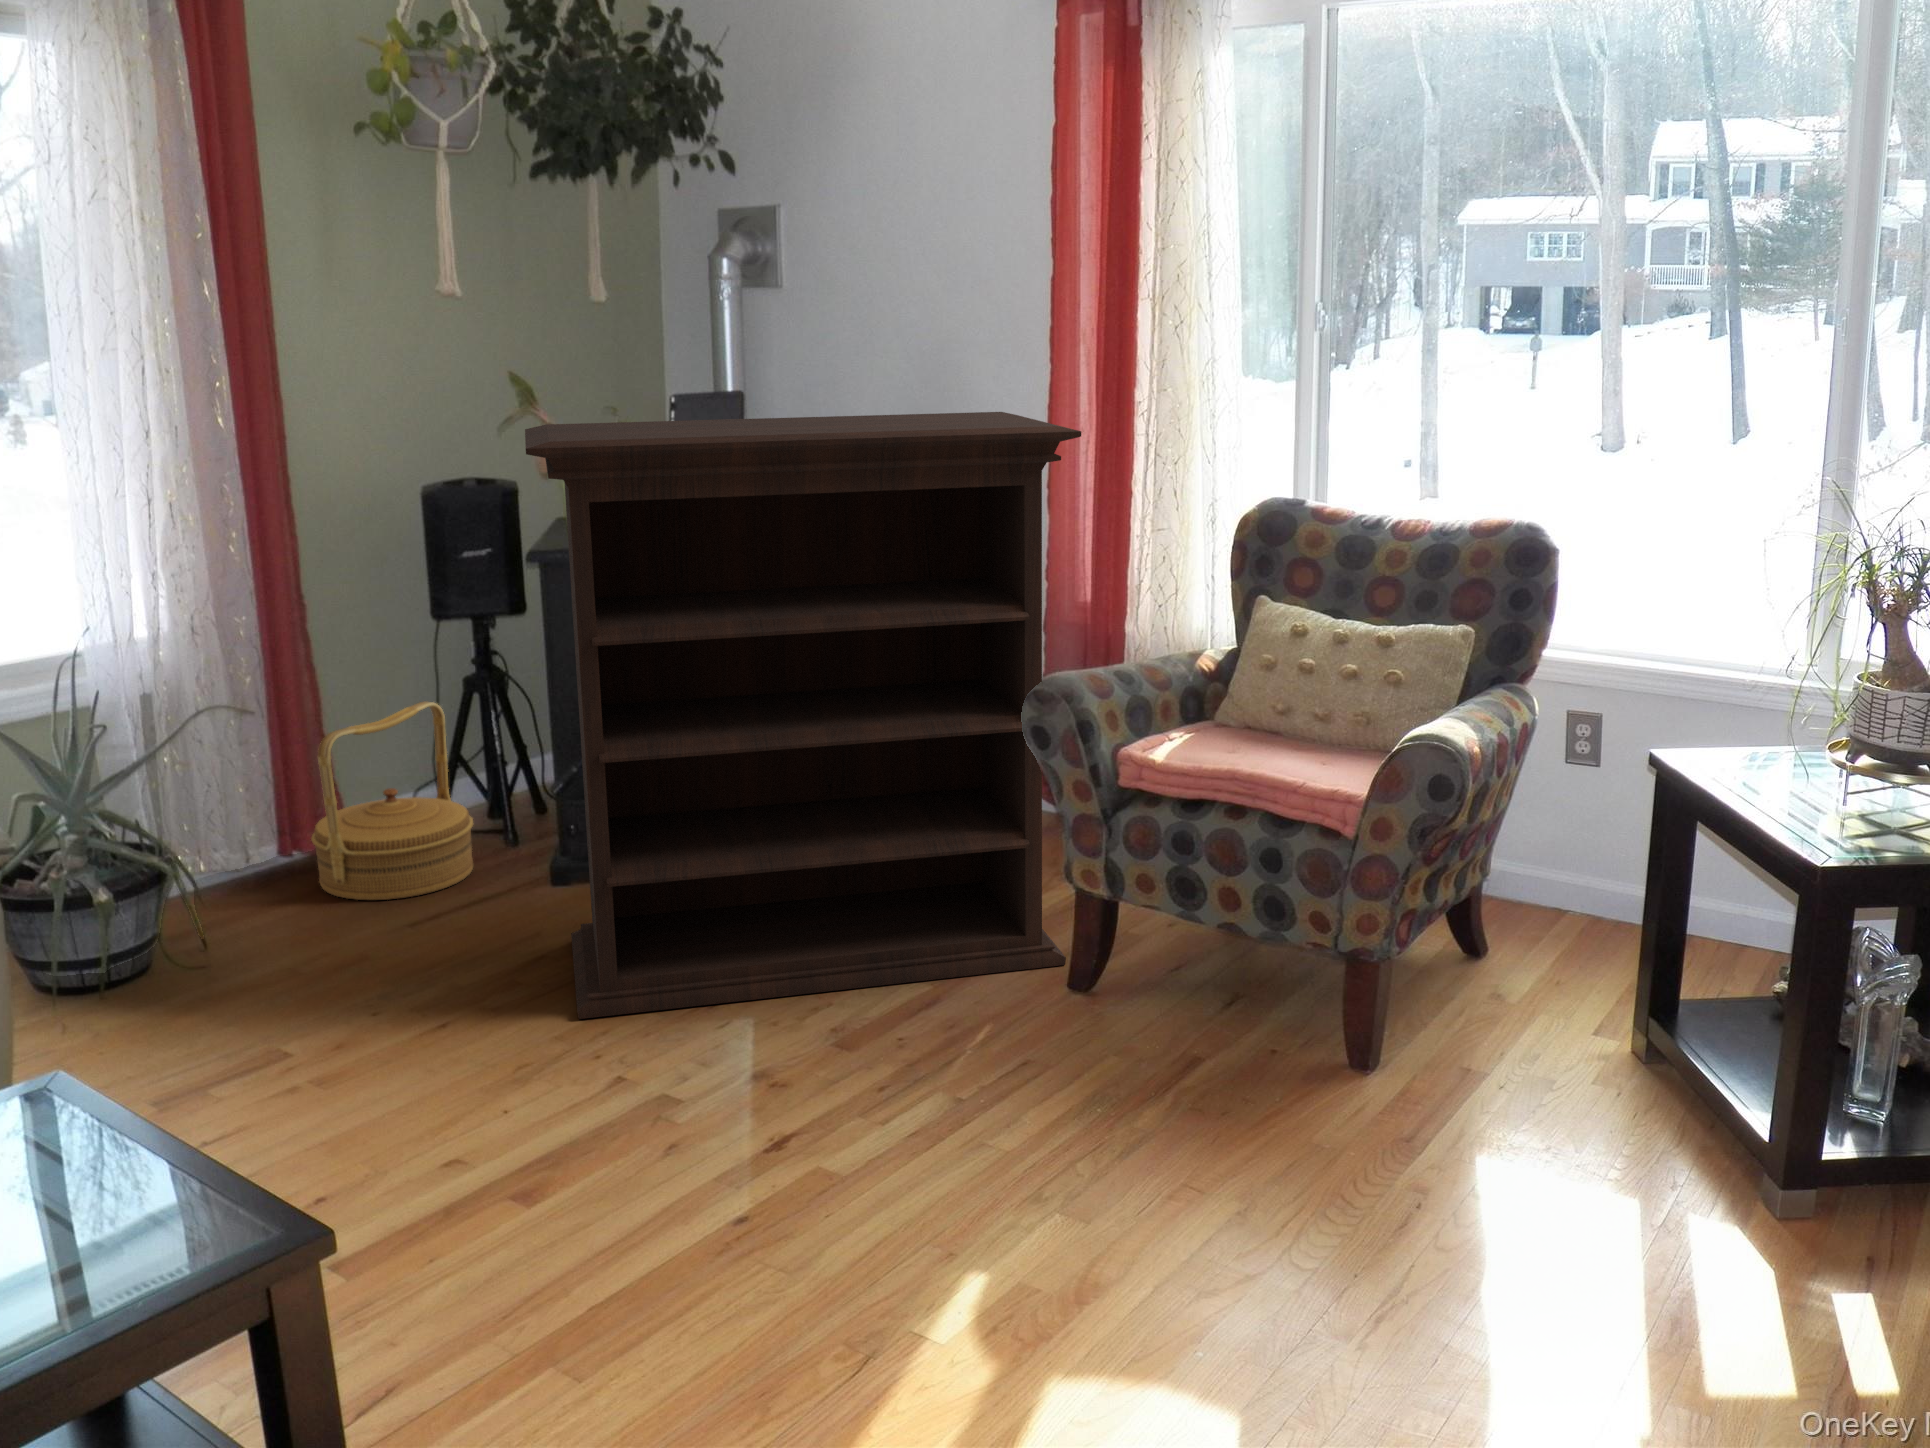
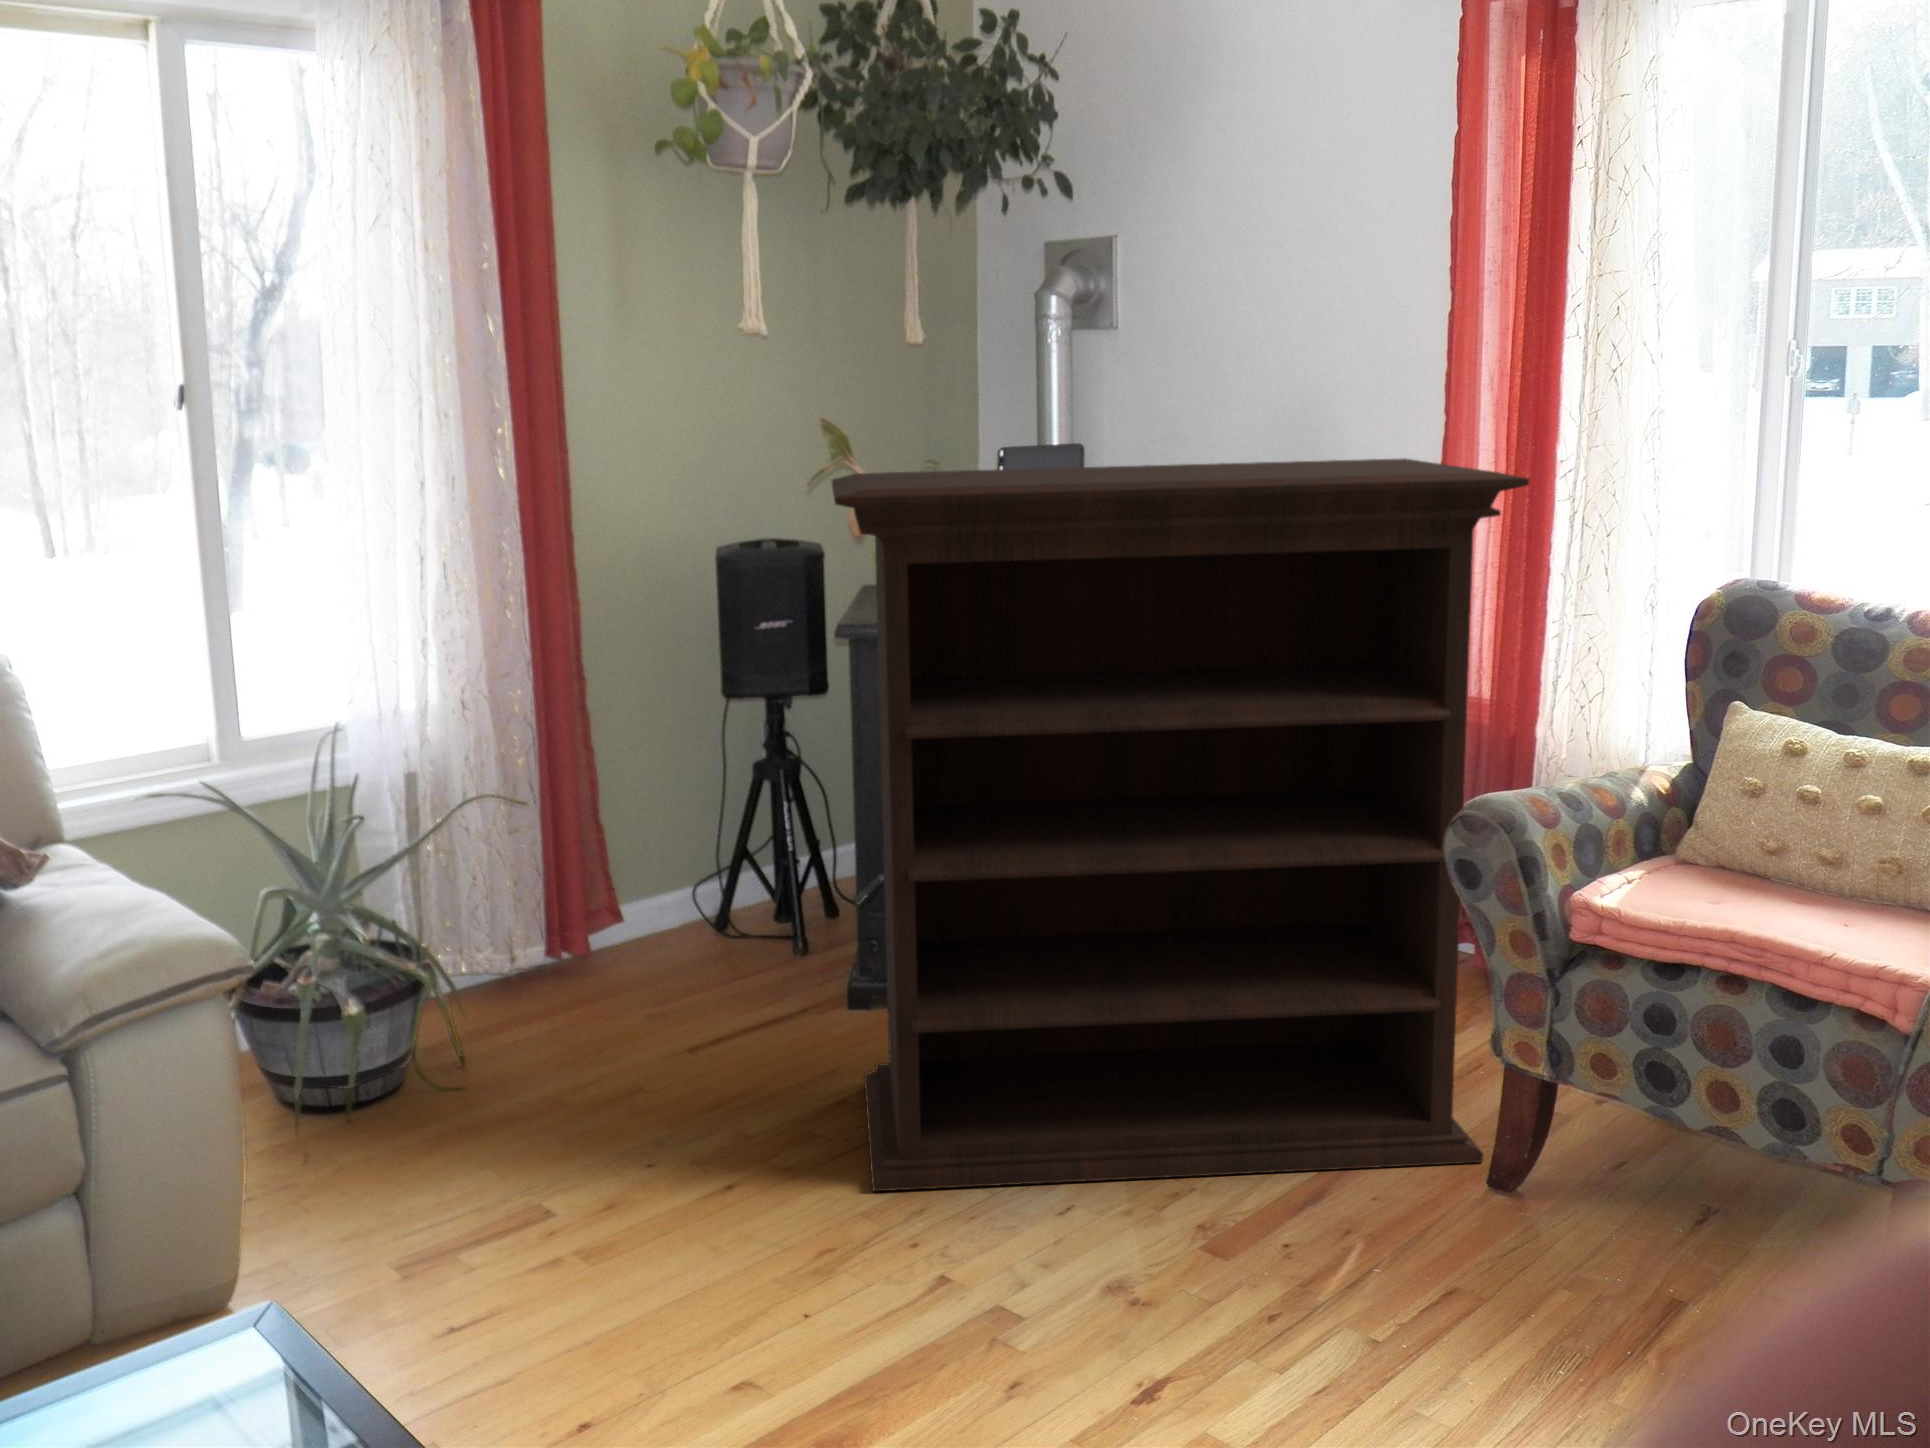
woven basket: present [311,702,473,900] -> none [581,789,757,1015]

